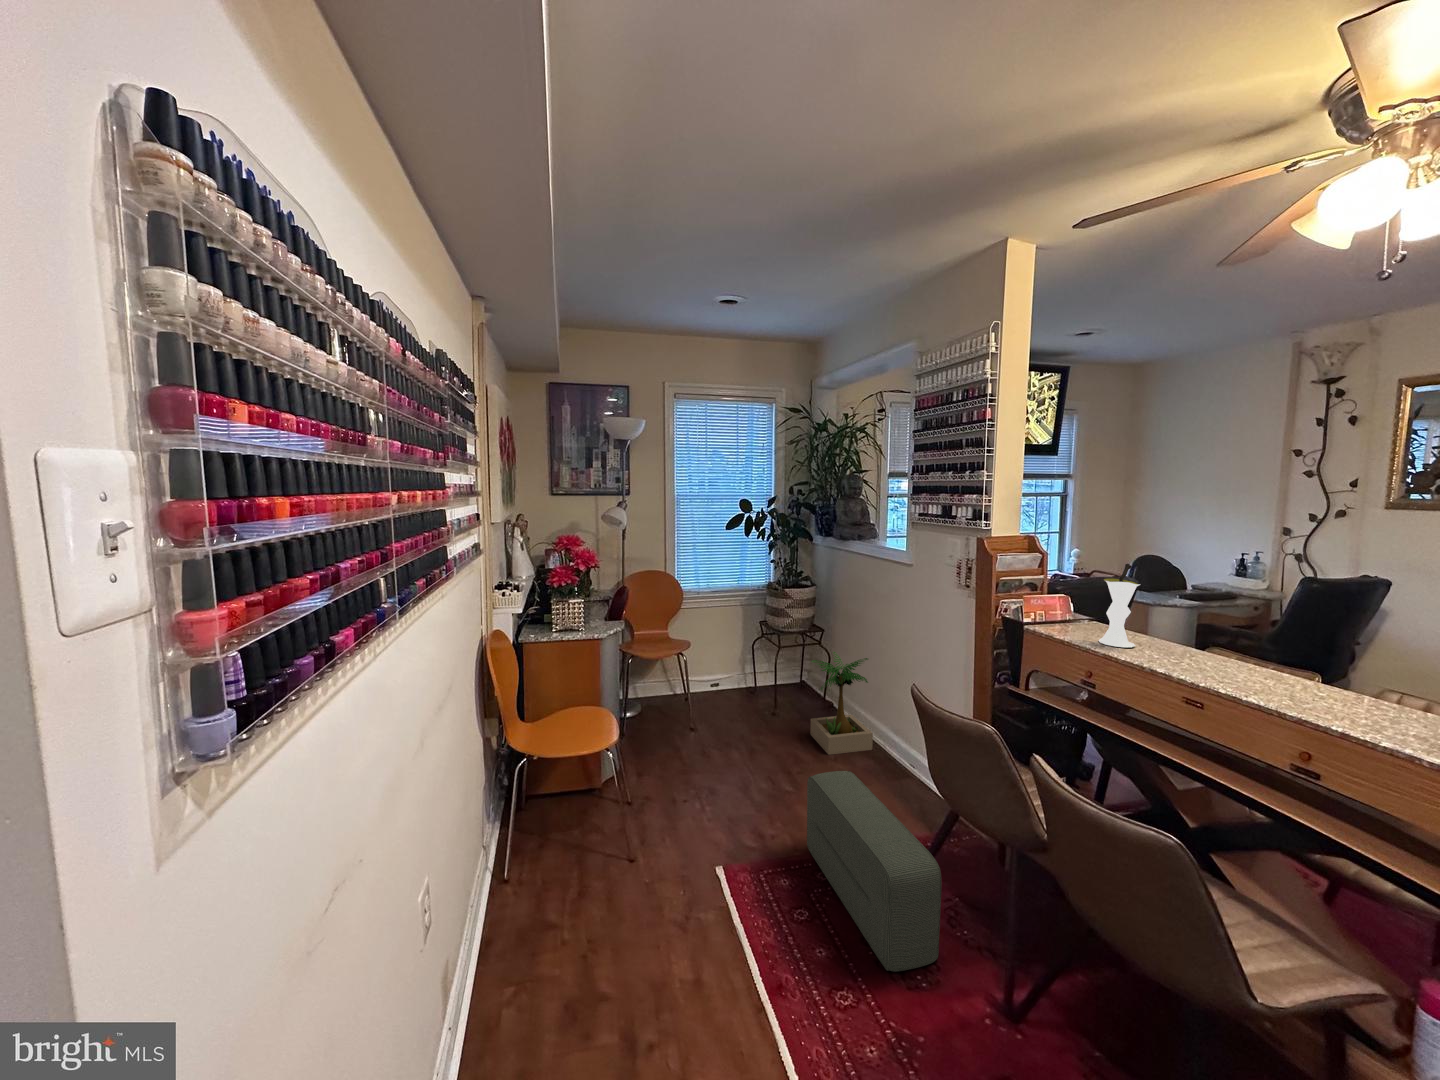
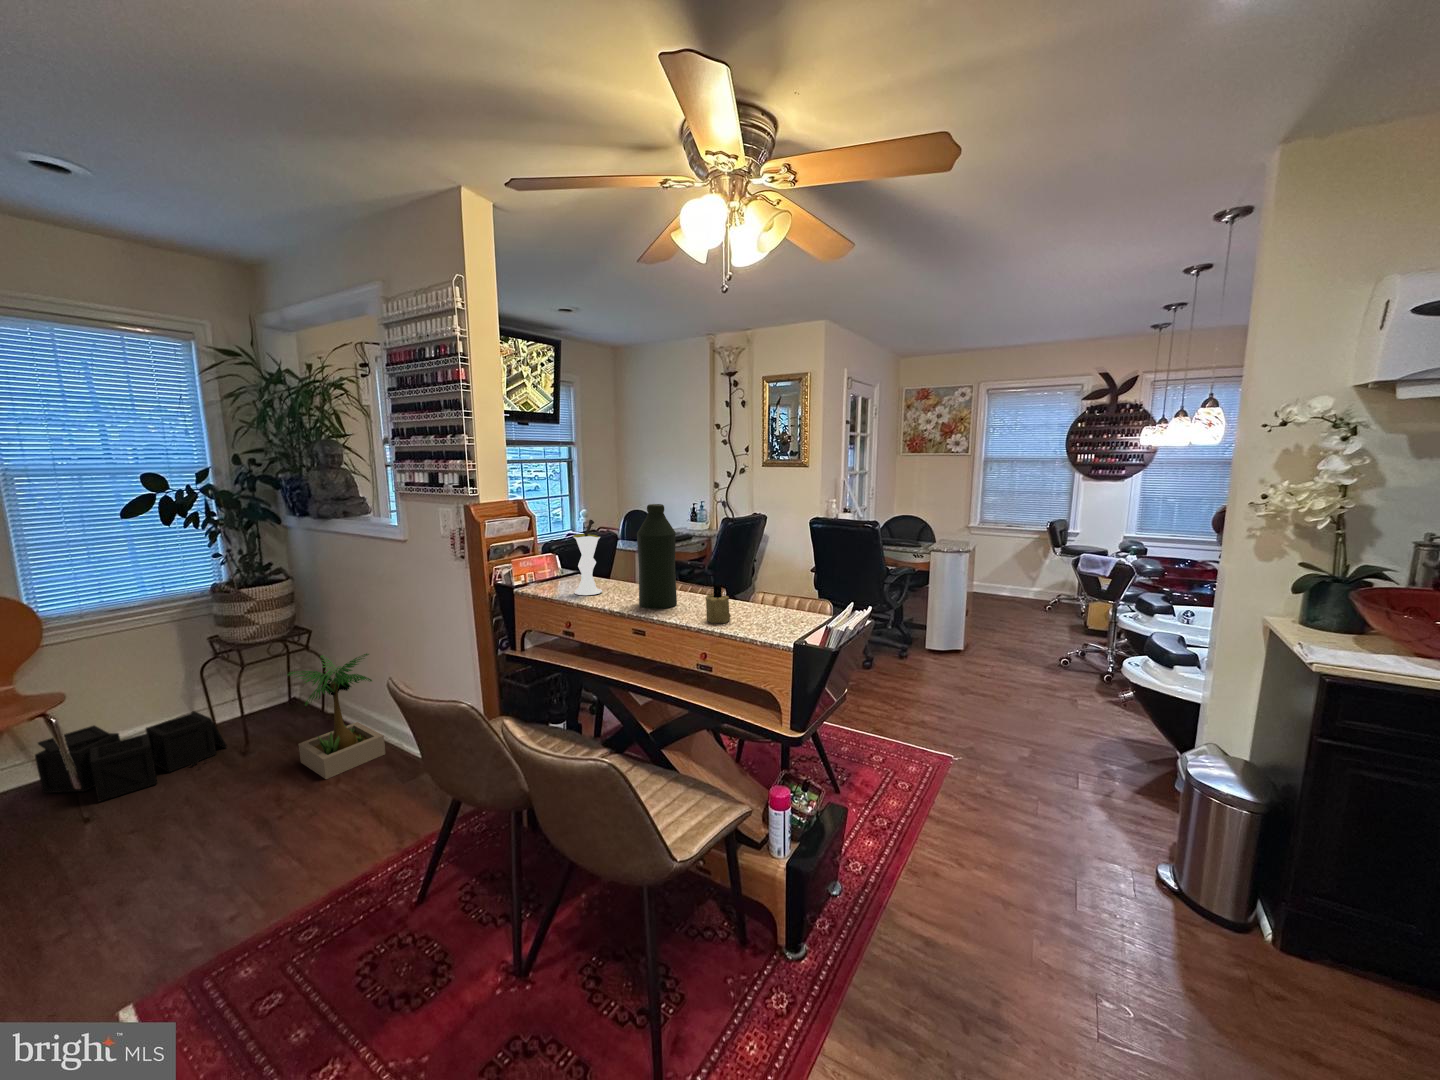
bottle: none [1193,553,1262,683] -> present [637,504,677,609]
storage bin: none [671,667,764,719] -> present [35,711,227,802]
candle: none [1314,668,1361,722] -> present [705,586,731,623]
pouf: present [807,771,941,972] -> none [276,795,452,1003]

